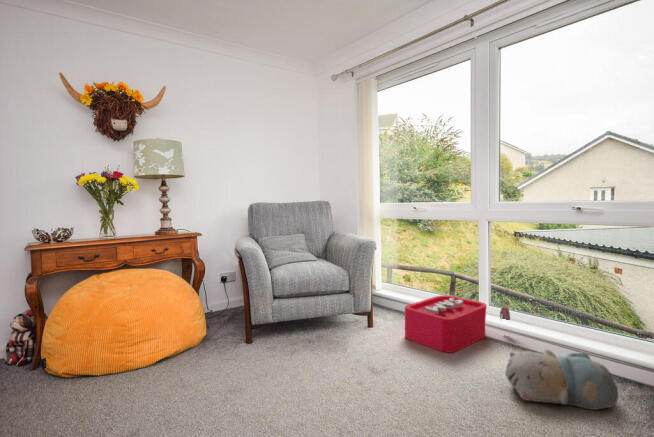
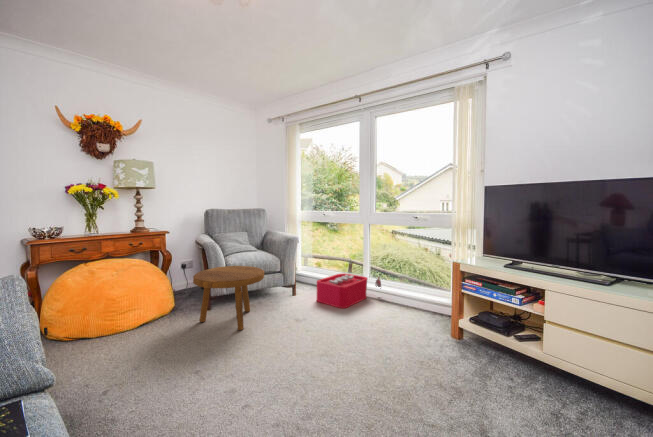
footstool: none [225,282,326,380] -> present [193,266,264,330]
plush toy: present [505,349,619,410] -> none [373,301,430,332]

